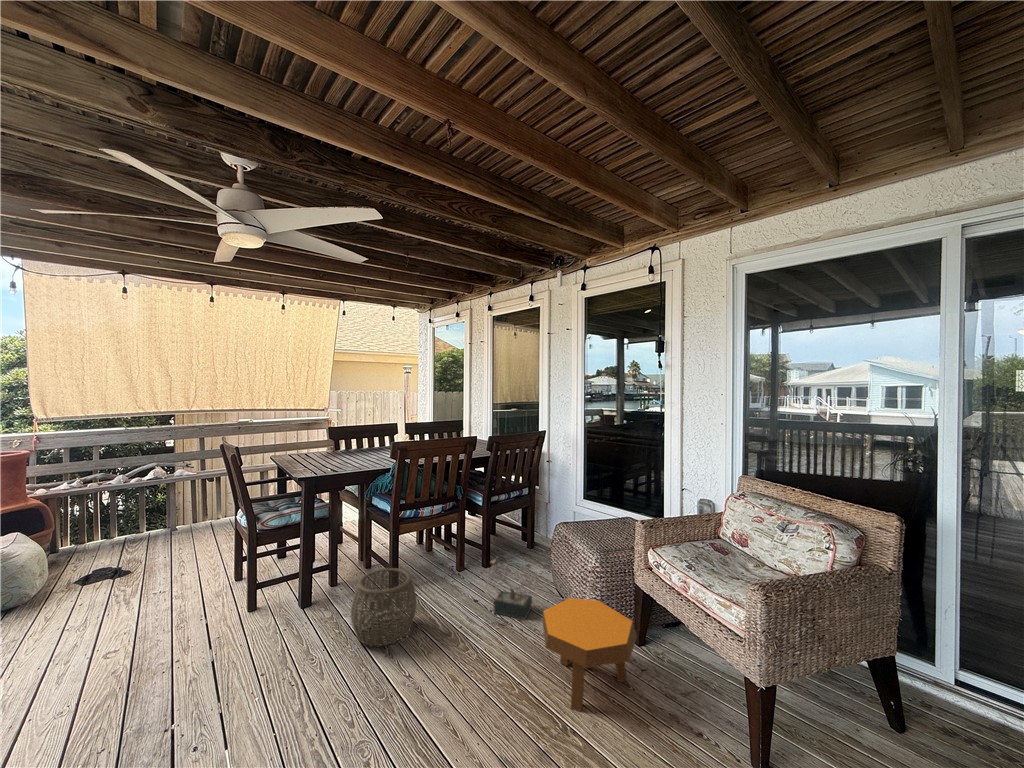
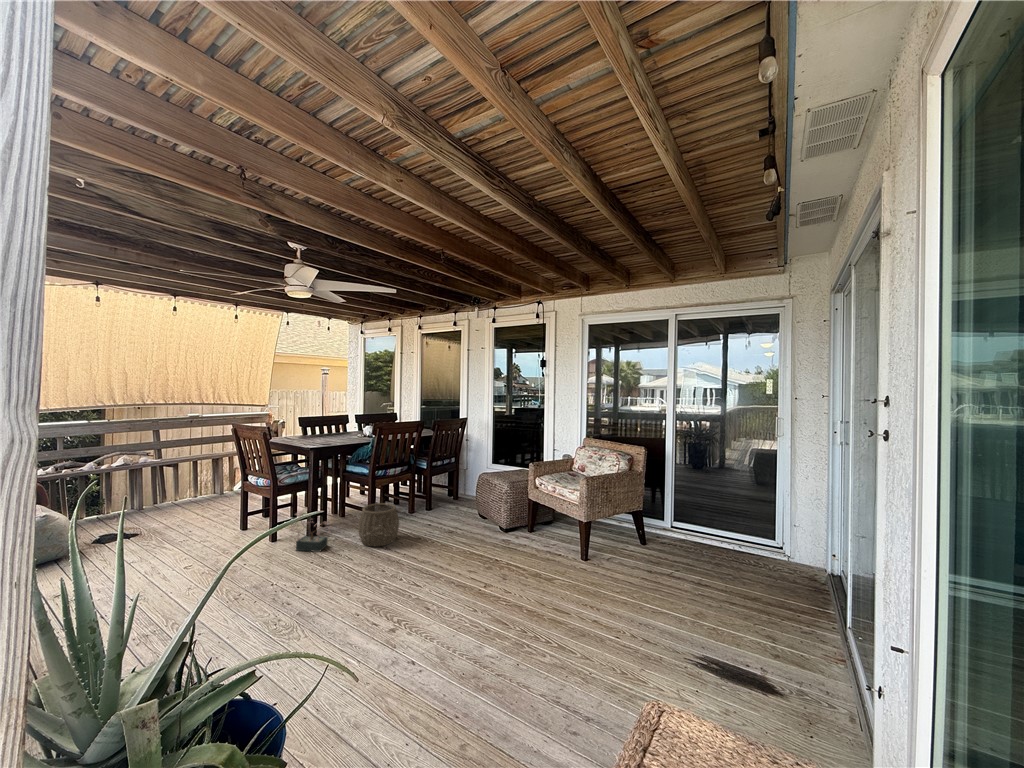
decorative plant: present [483,559,538,619] -> present [289,513,330,552]
footstool: present [543,598,637,712] -> none [480,508,531,555]

